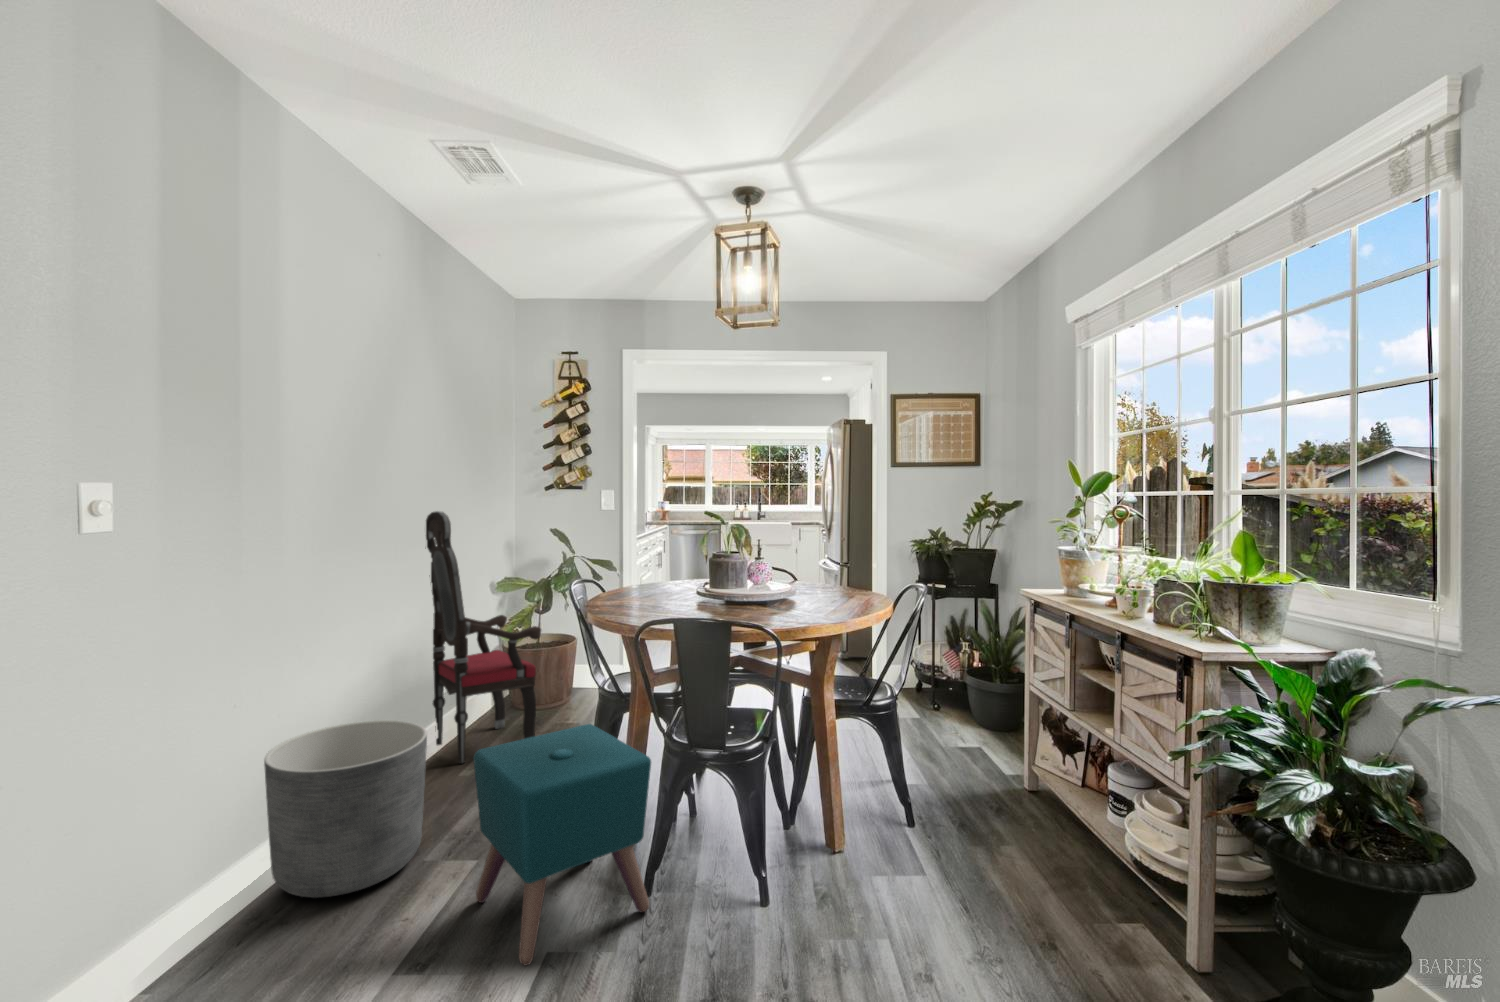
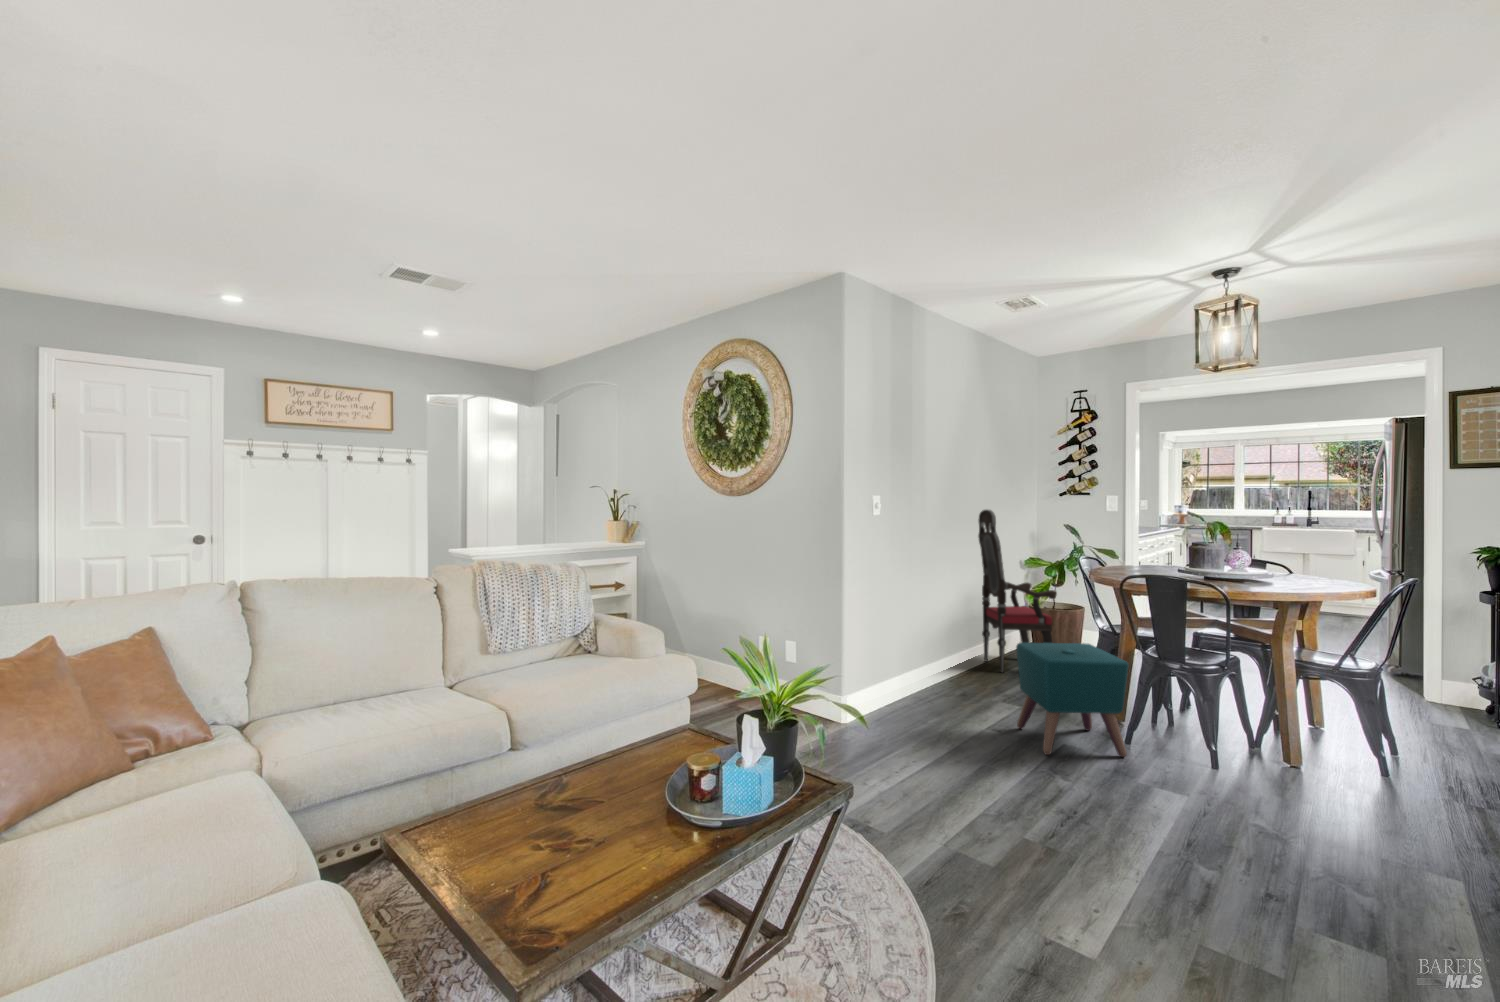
planter: present [264,720,427,898] -> none [909,626,987,709]

